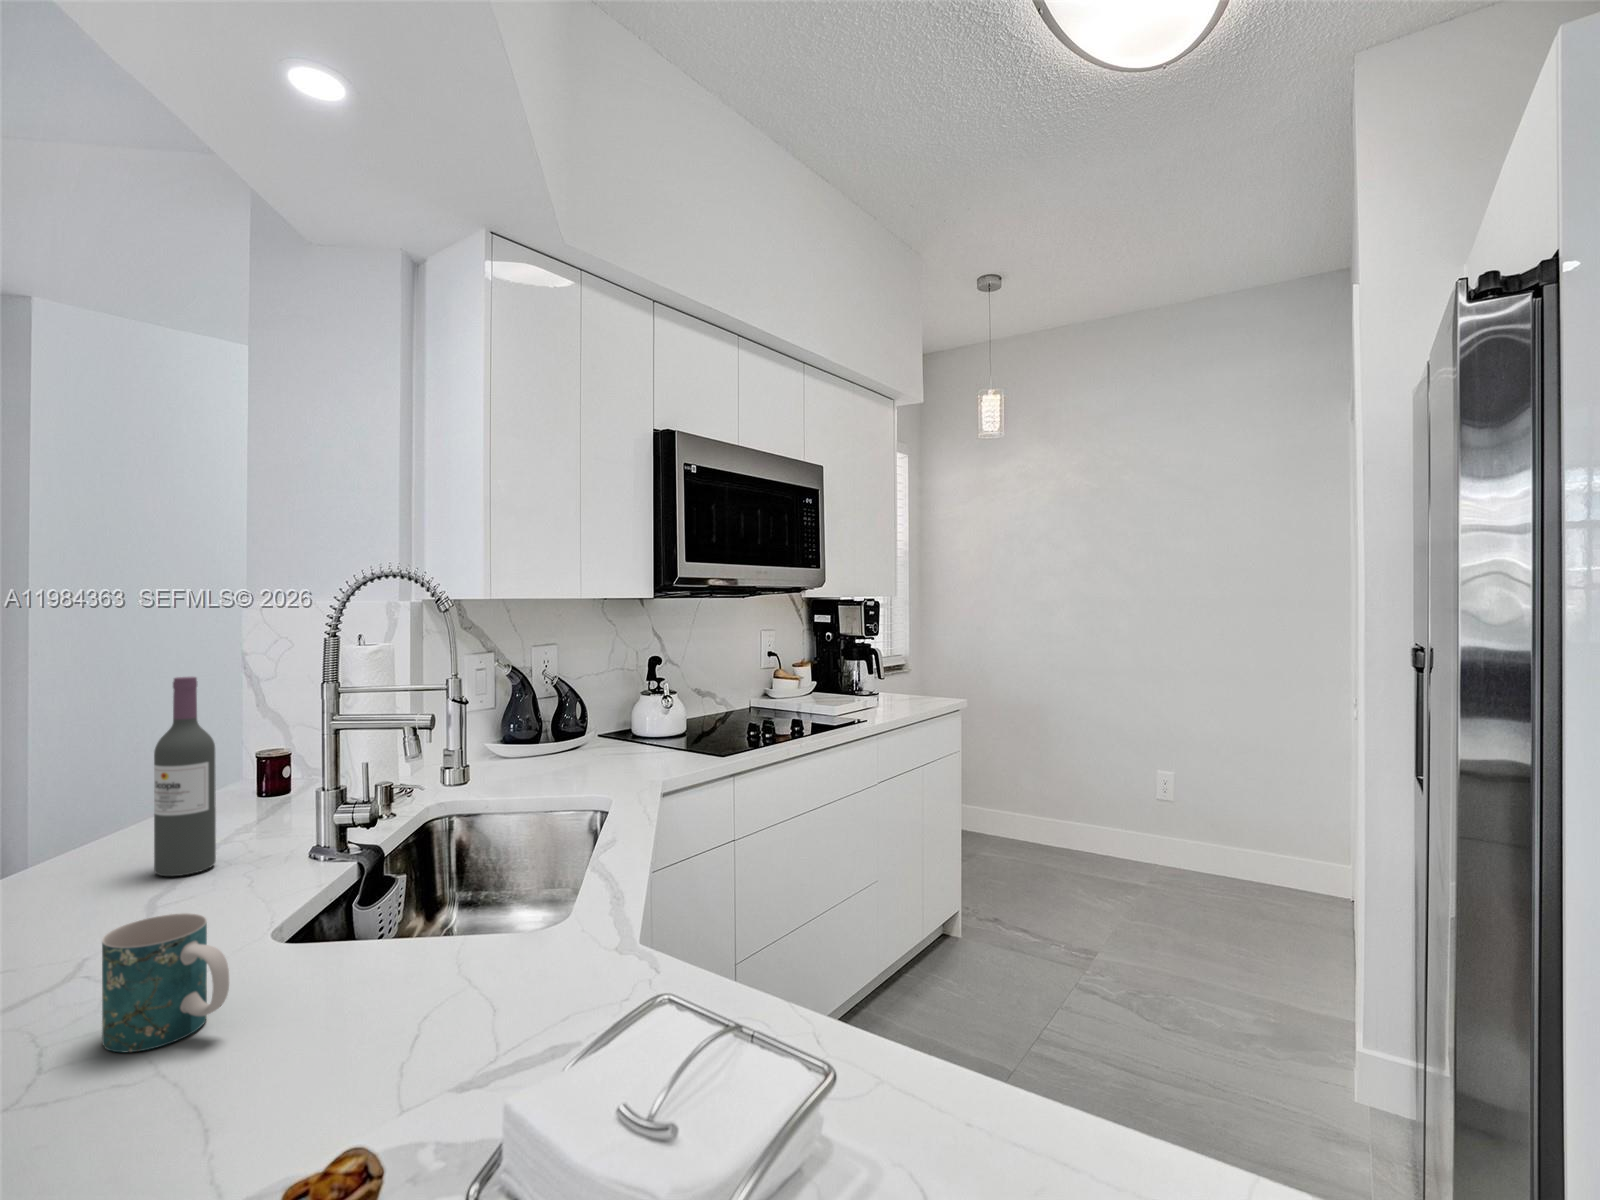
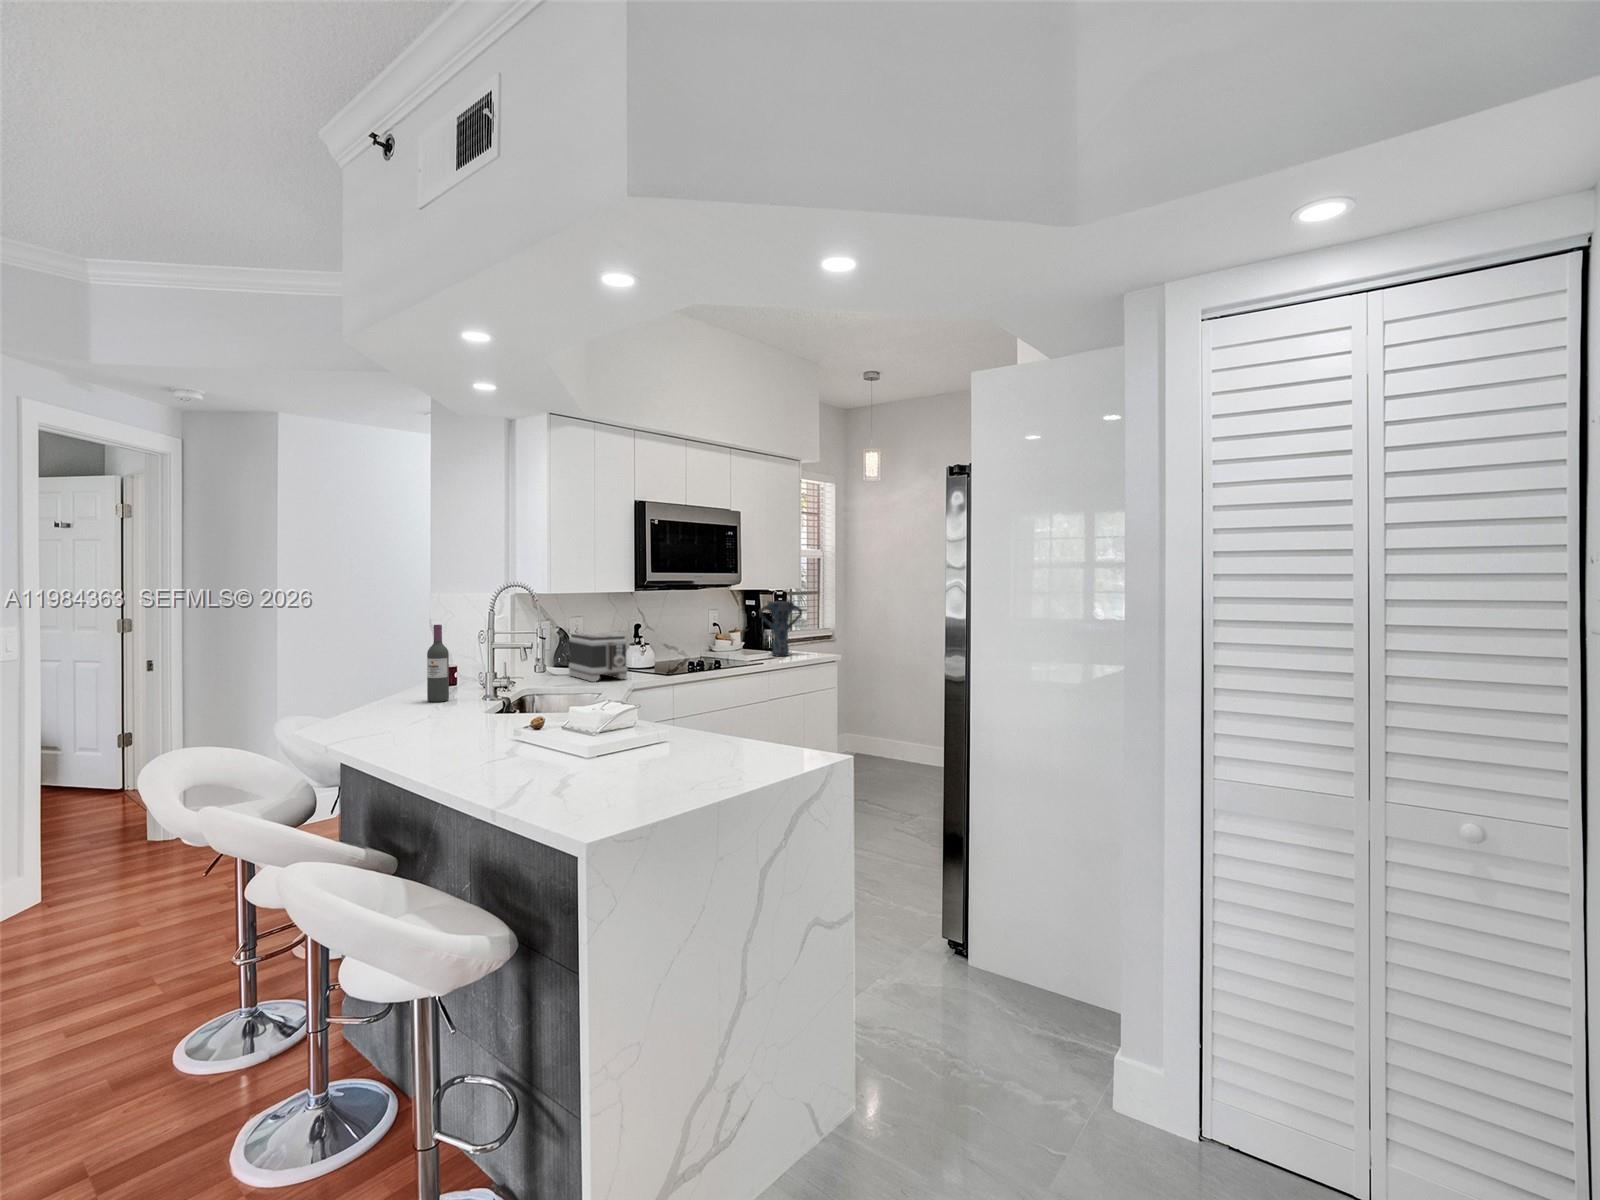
vase: none [848,616,916,707] -> present [759,601,802,656]
toaster: none [529,677,646,782] -> present [569,633,628,682]
mug: present [102,913,229,1052] -> none [454,691,490,725]

